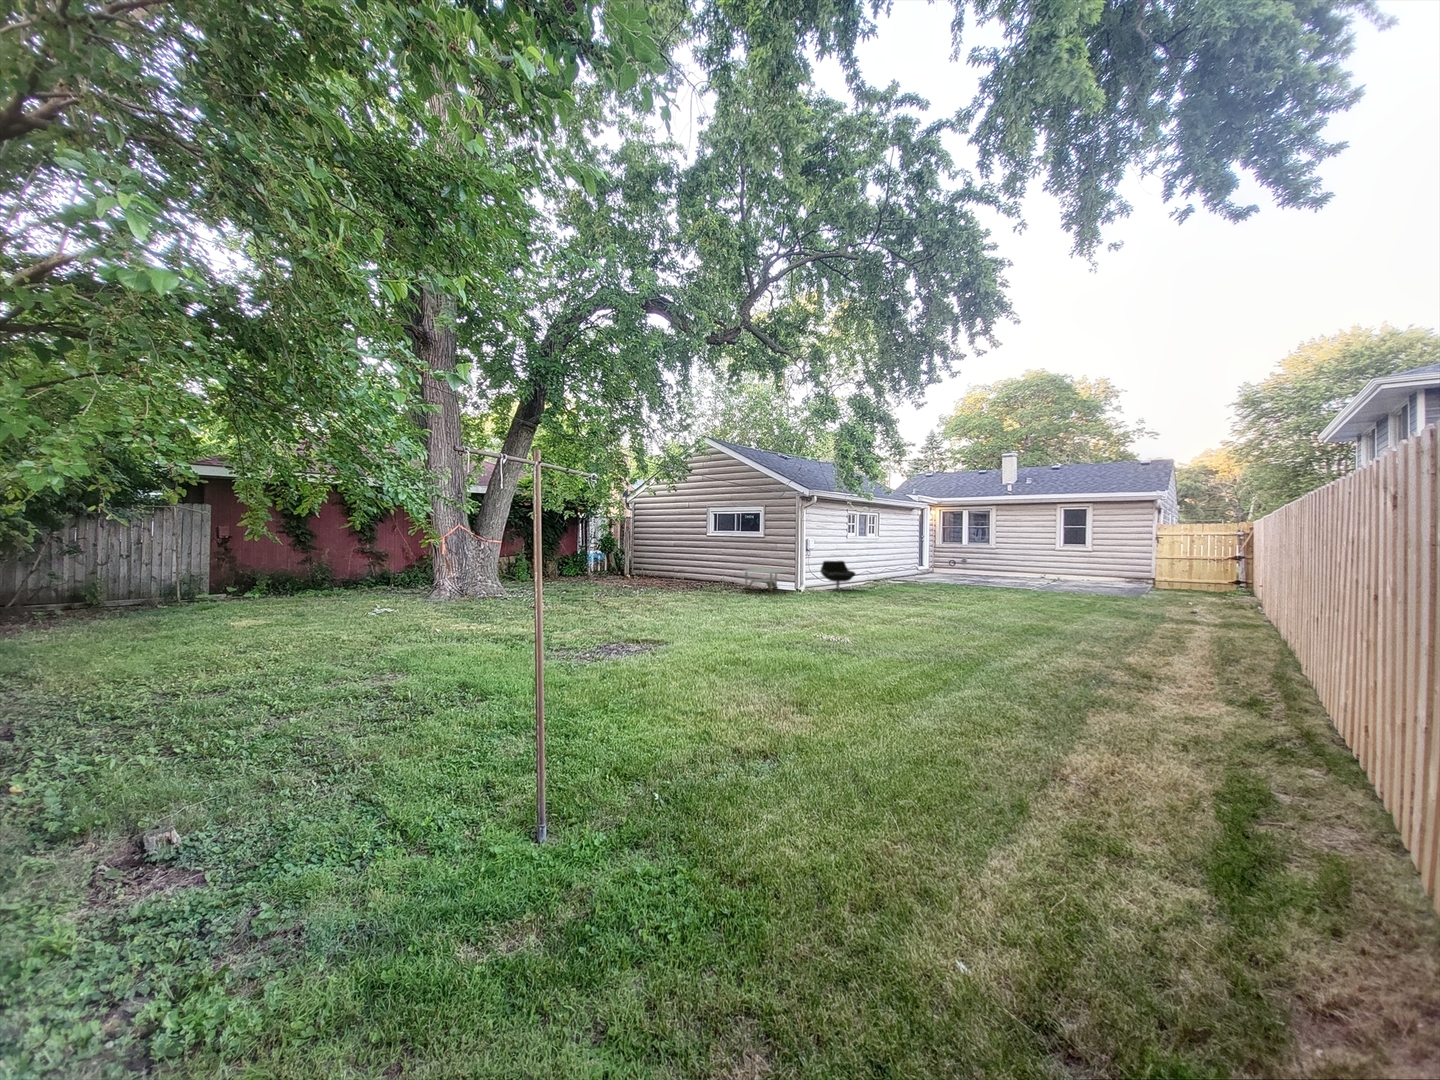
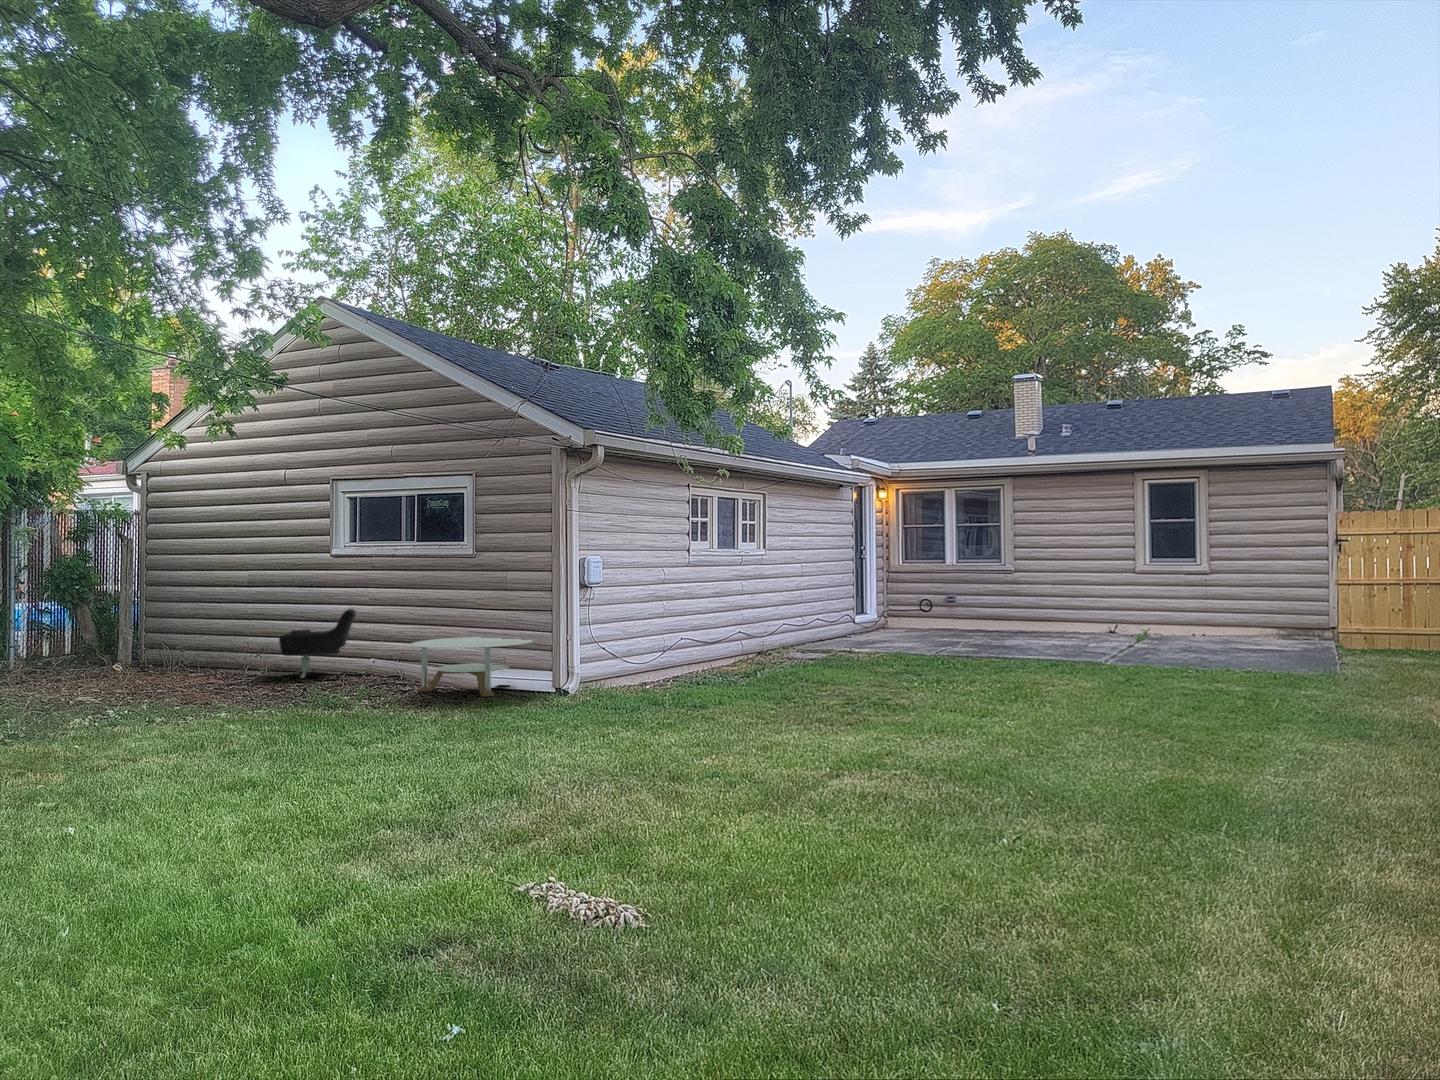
lounge chair: present [821,561,855,589] -> present [279,608,356,678]

